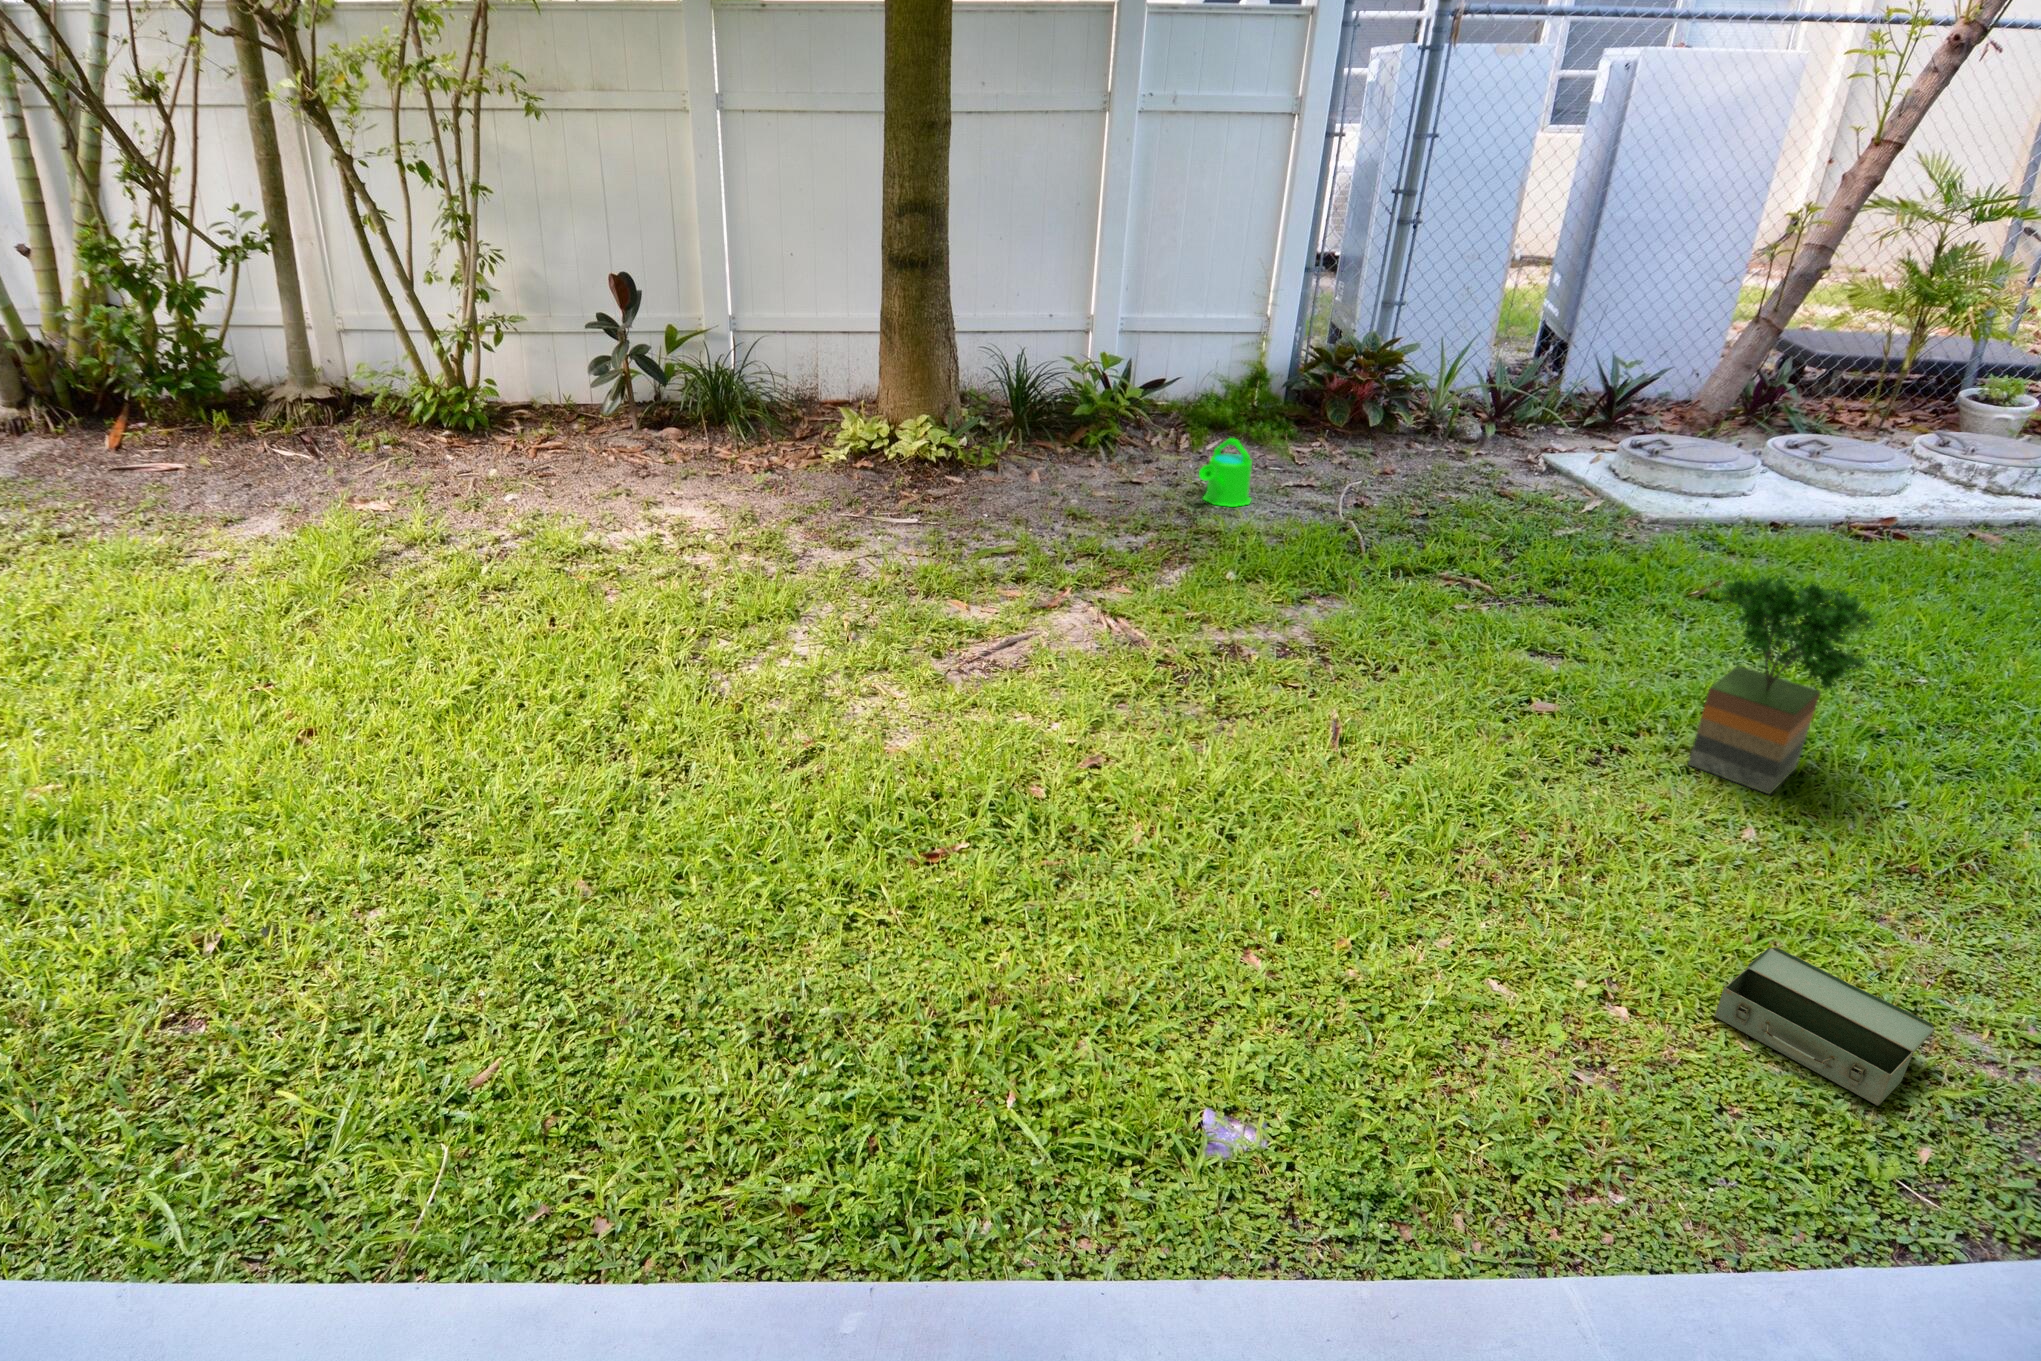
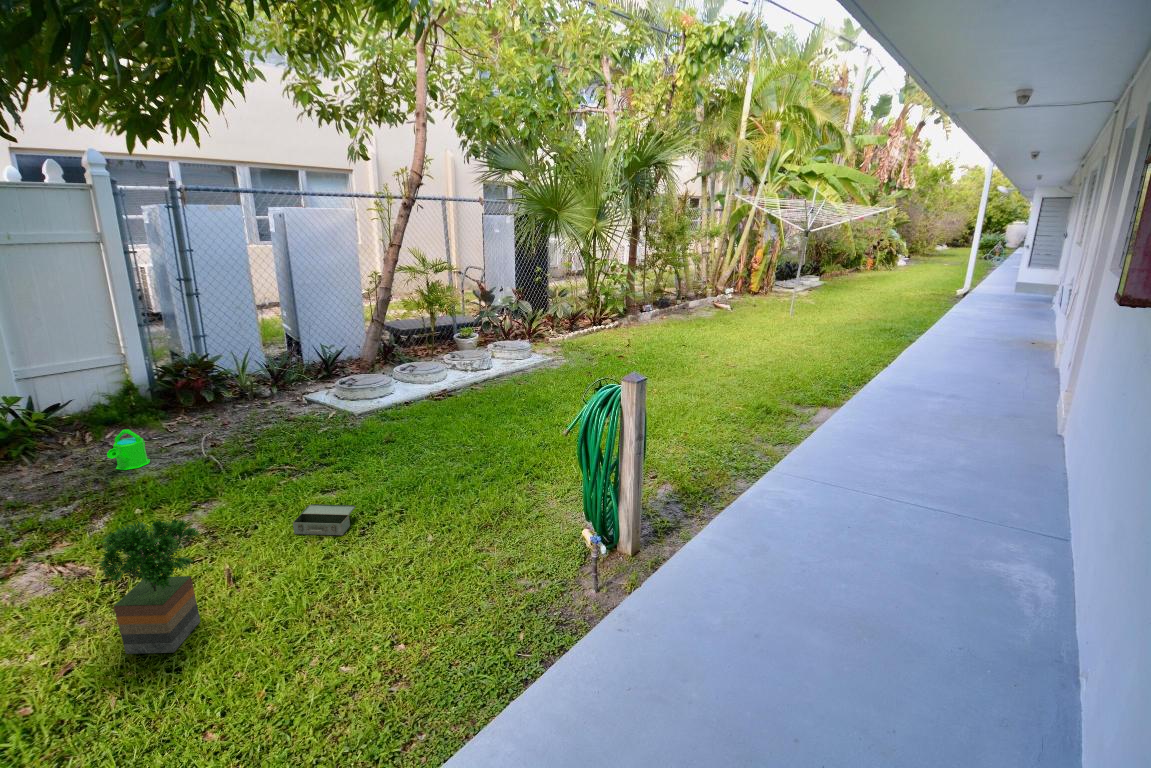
potted tree: present [1688,575,1877,794] -> present [98,519,200,654]
toolbox: present [1715,948,1935,1106] -> present [293,504,356,535]

